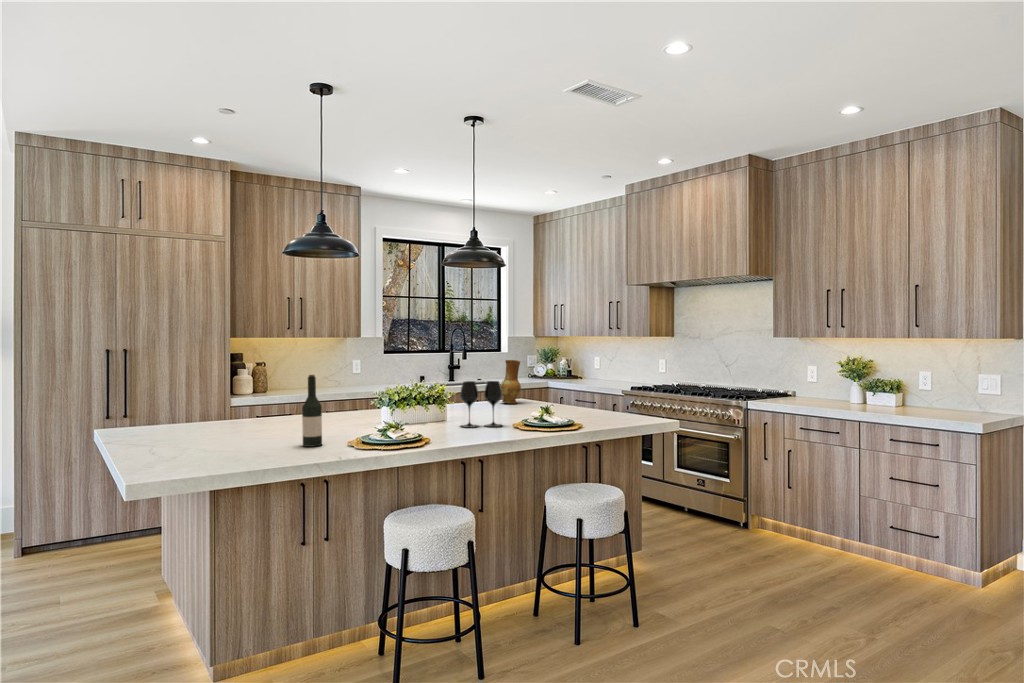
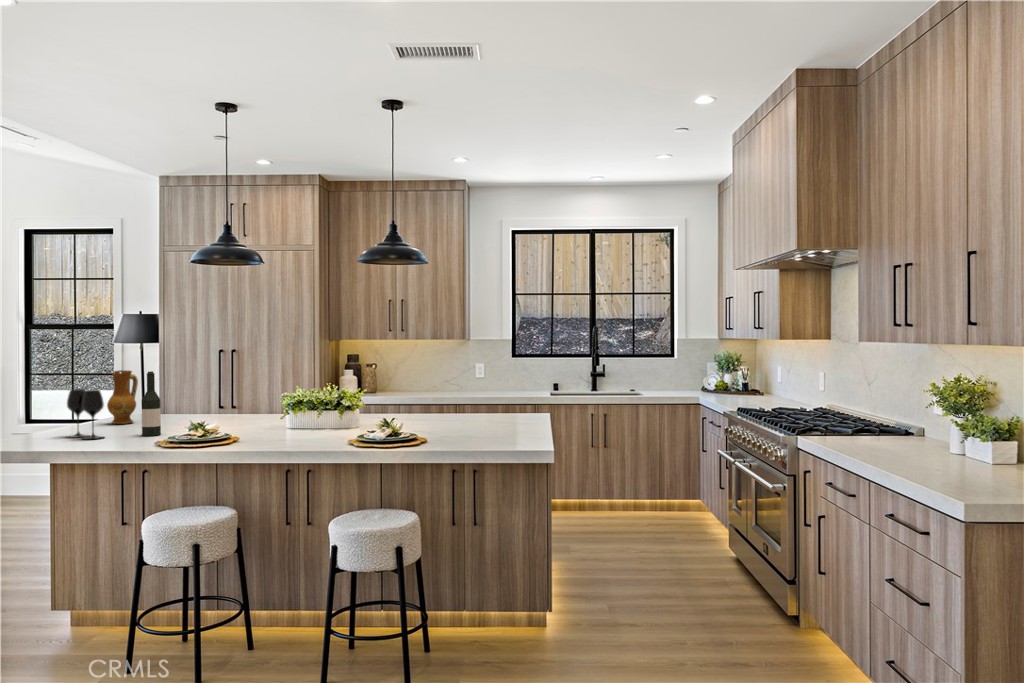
ceramic jug: present [500,360,521,404] -> present [107,370,138,424]
wine glass: present [460,381,502,428] -> present [67,389,104,439]

